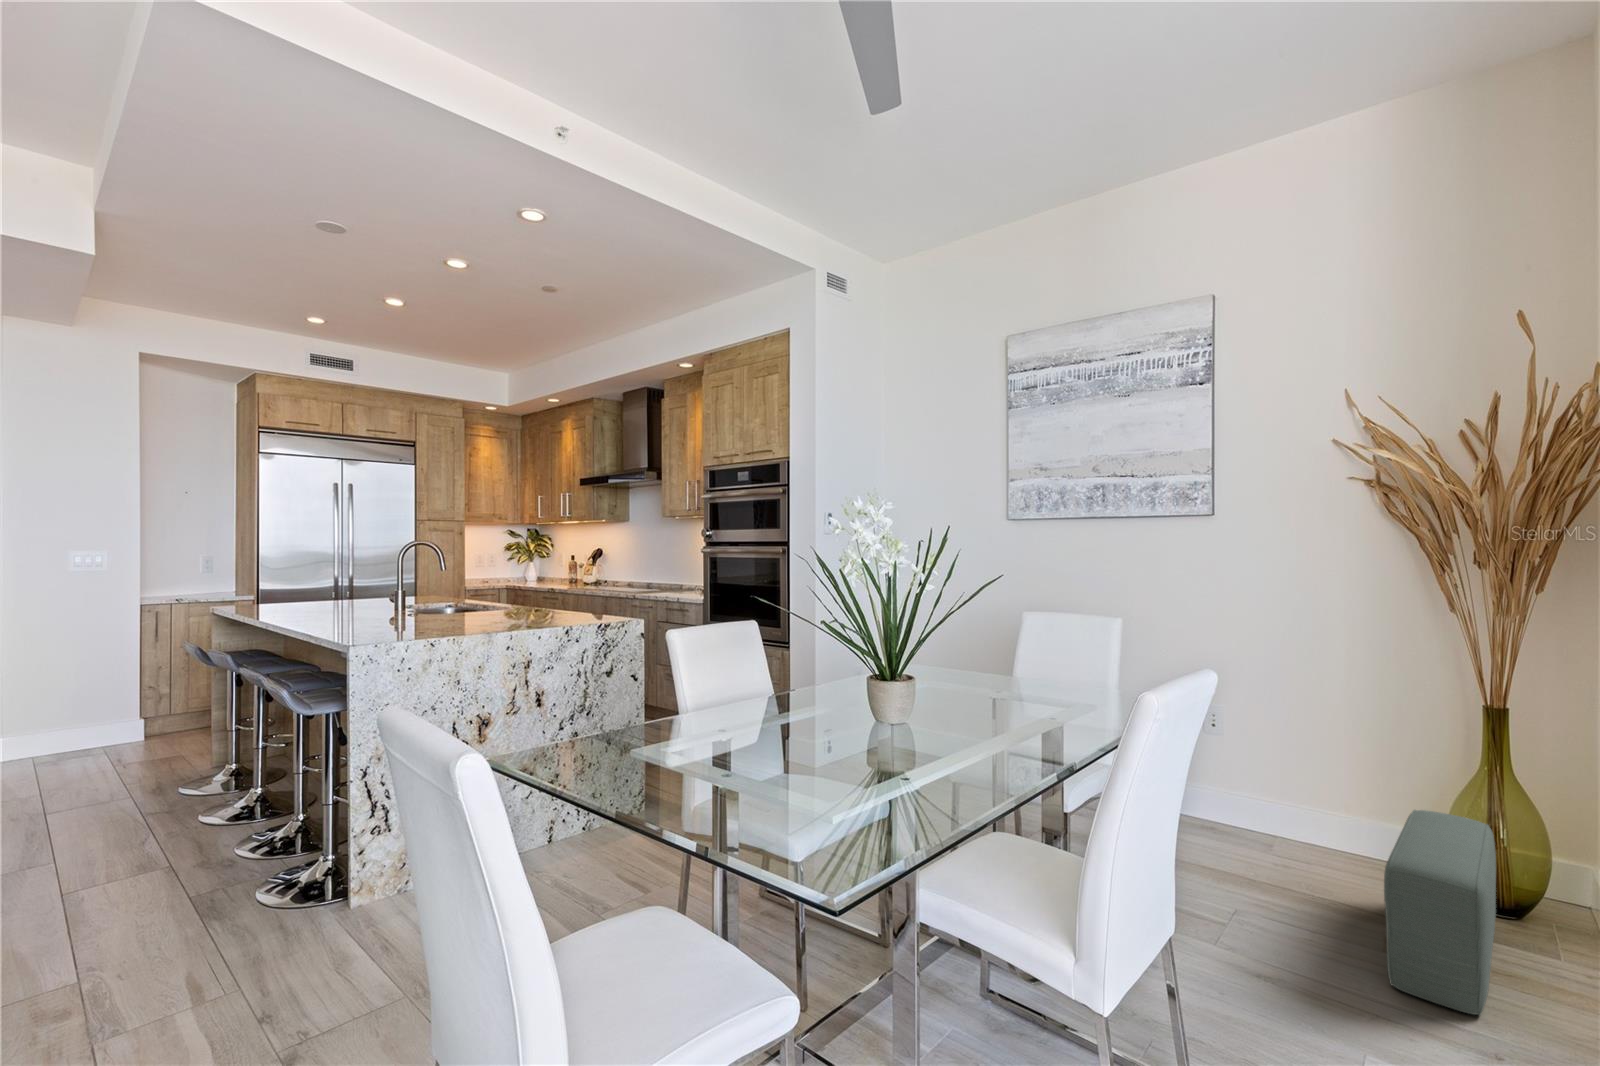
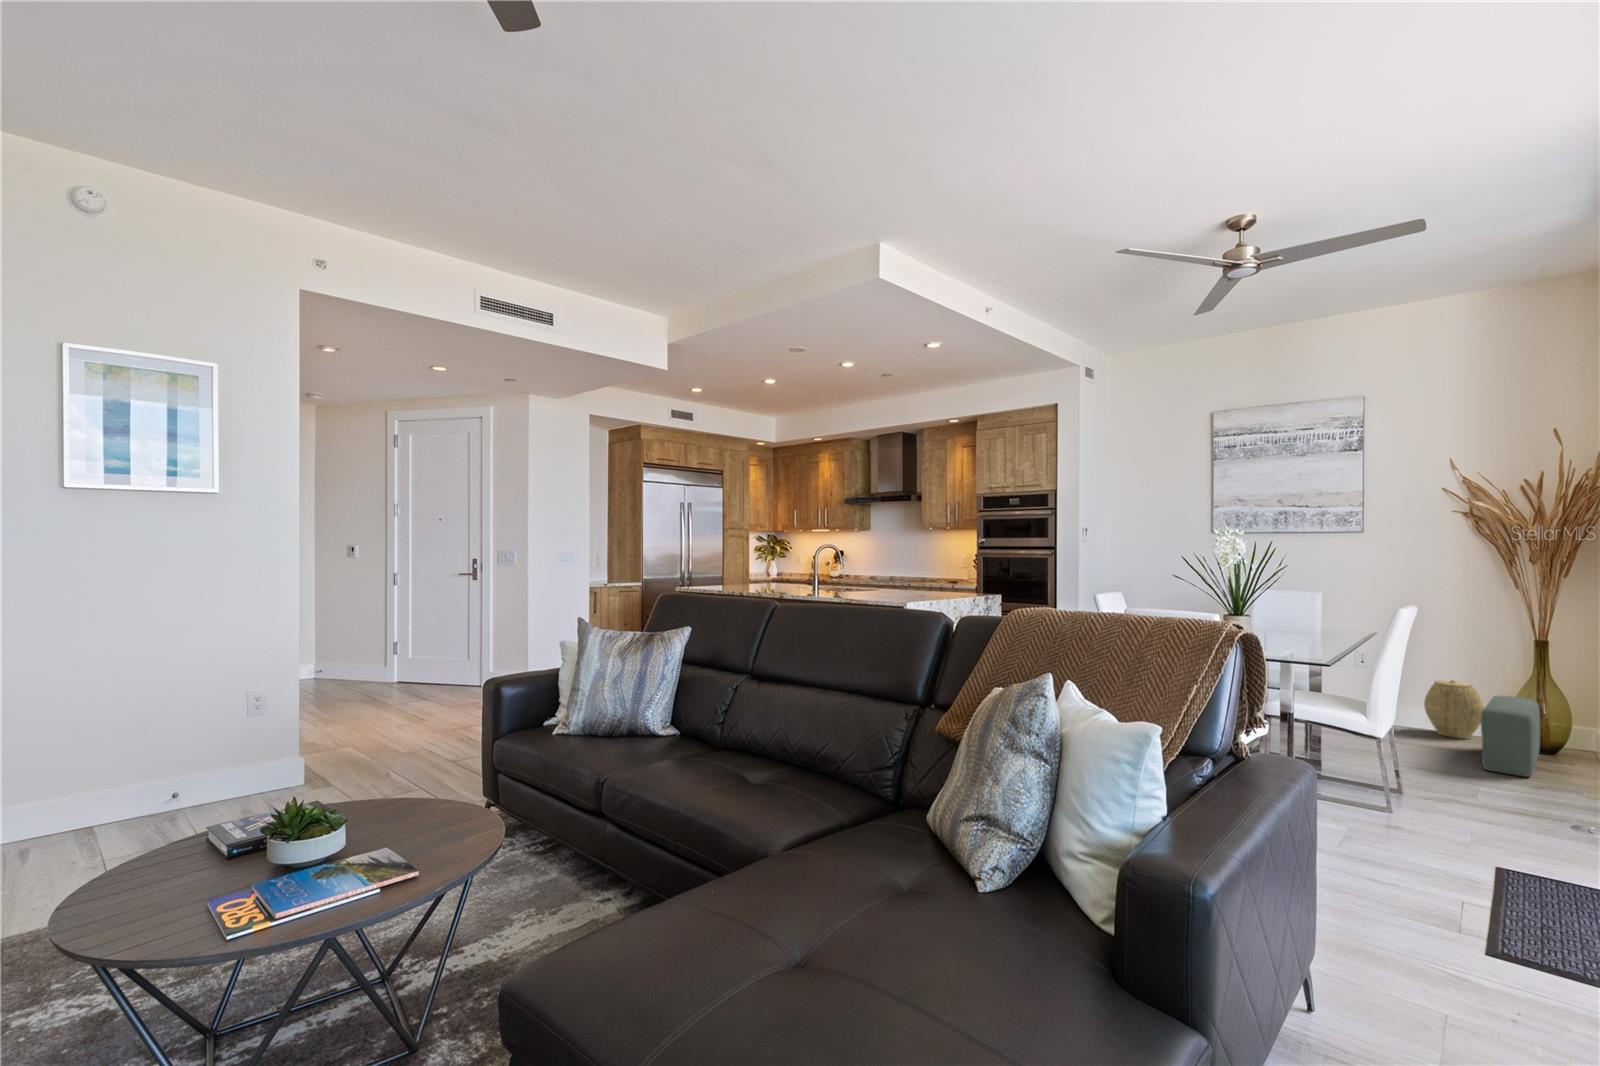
woven basket: none [1302,765,1399,873] -> present [1424,680,1484,739]

